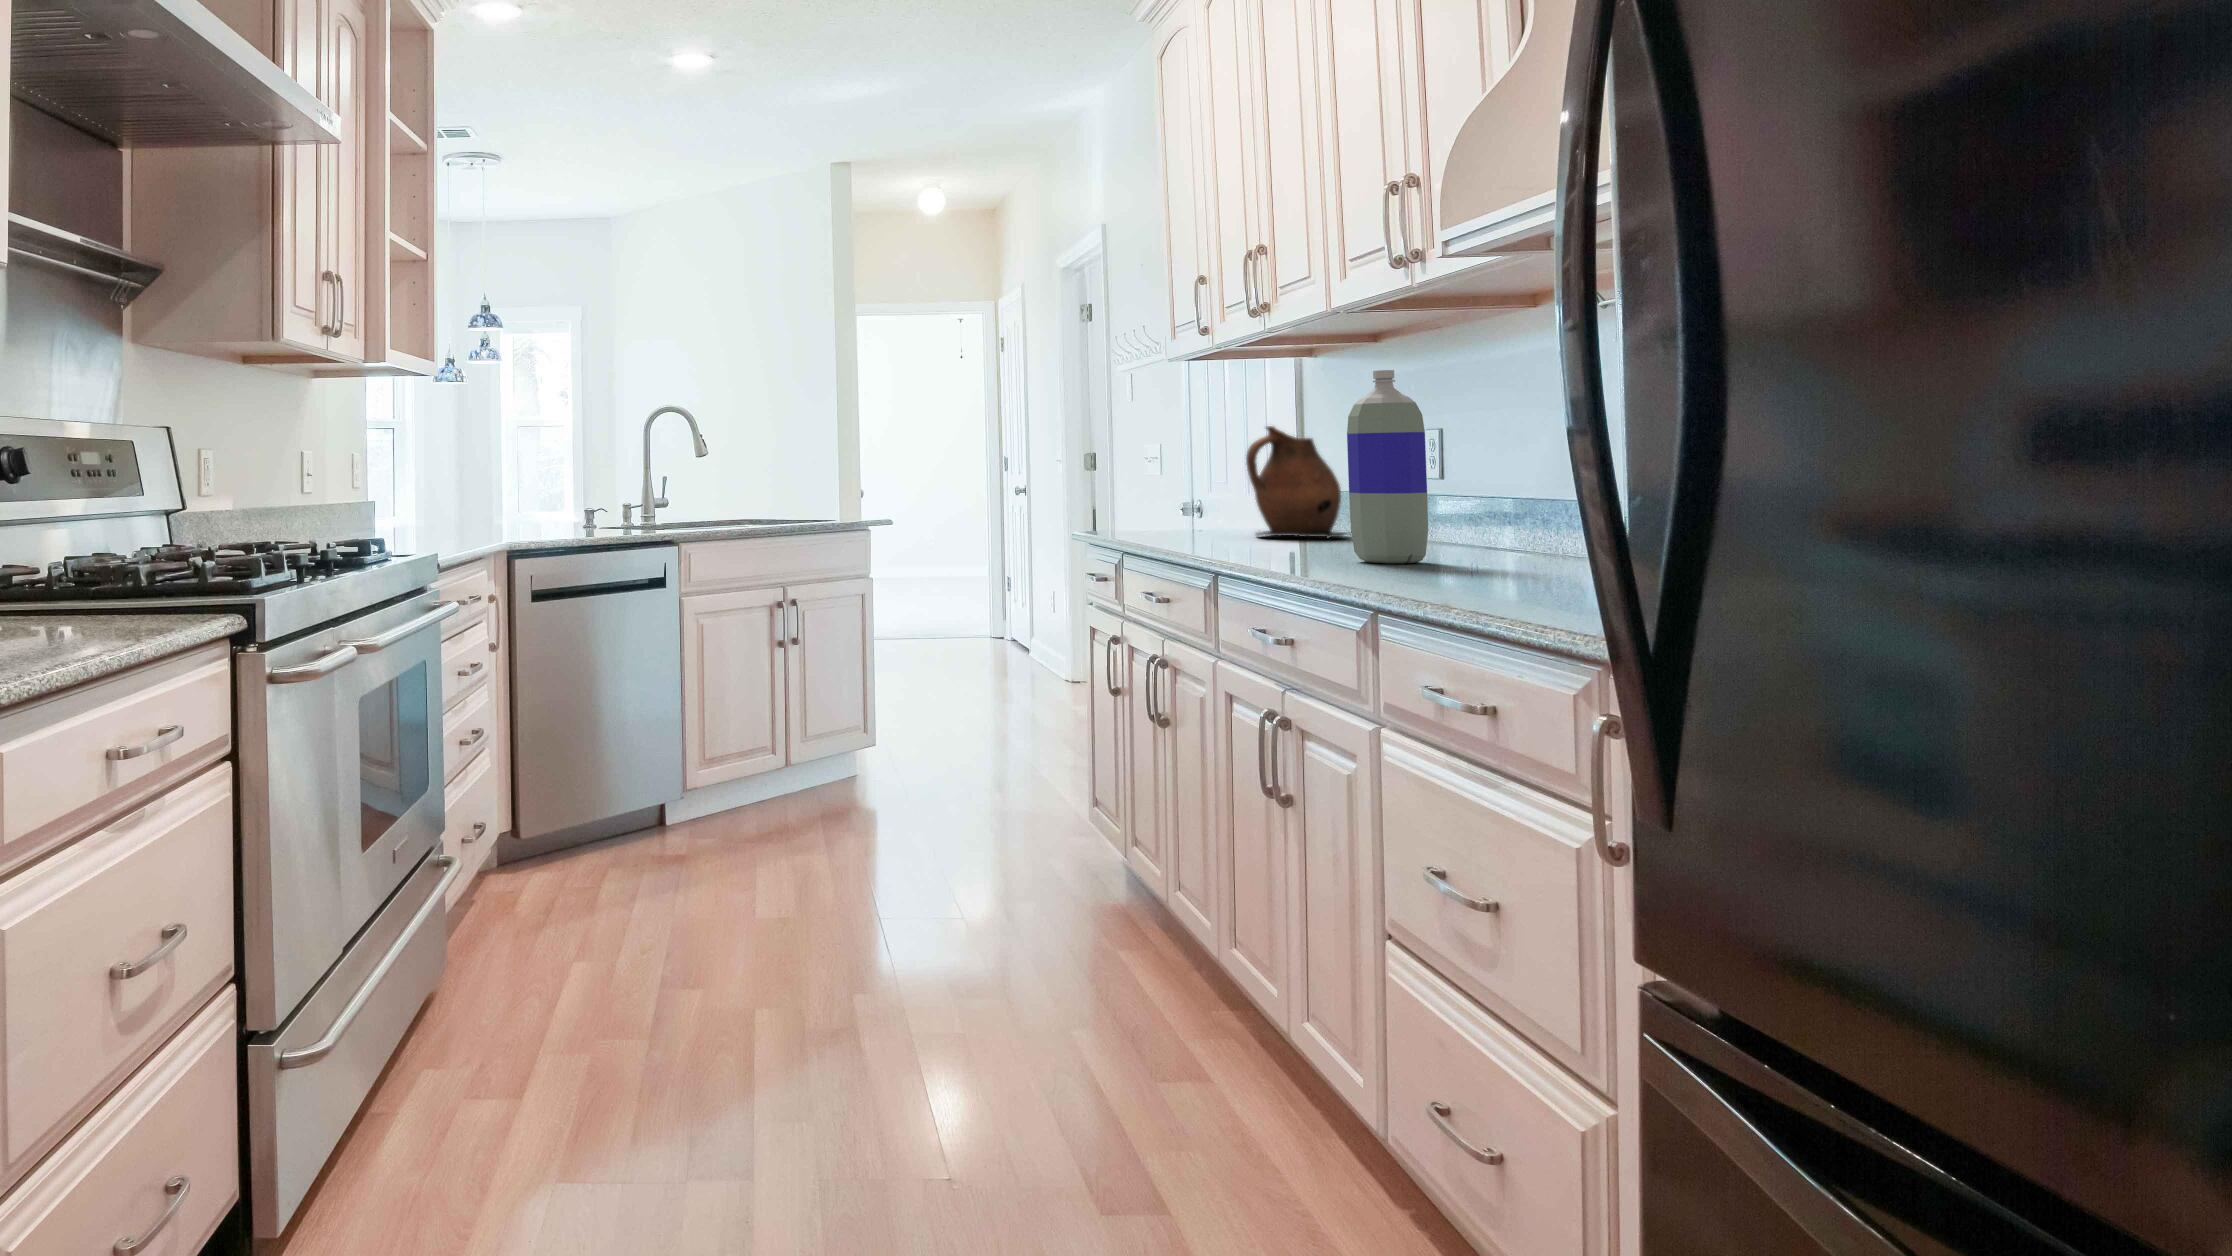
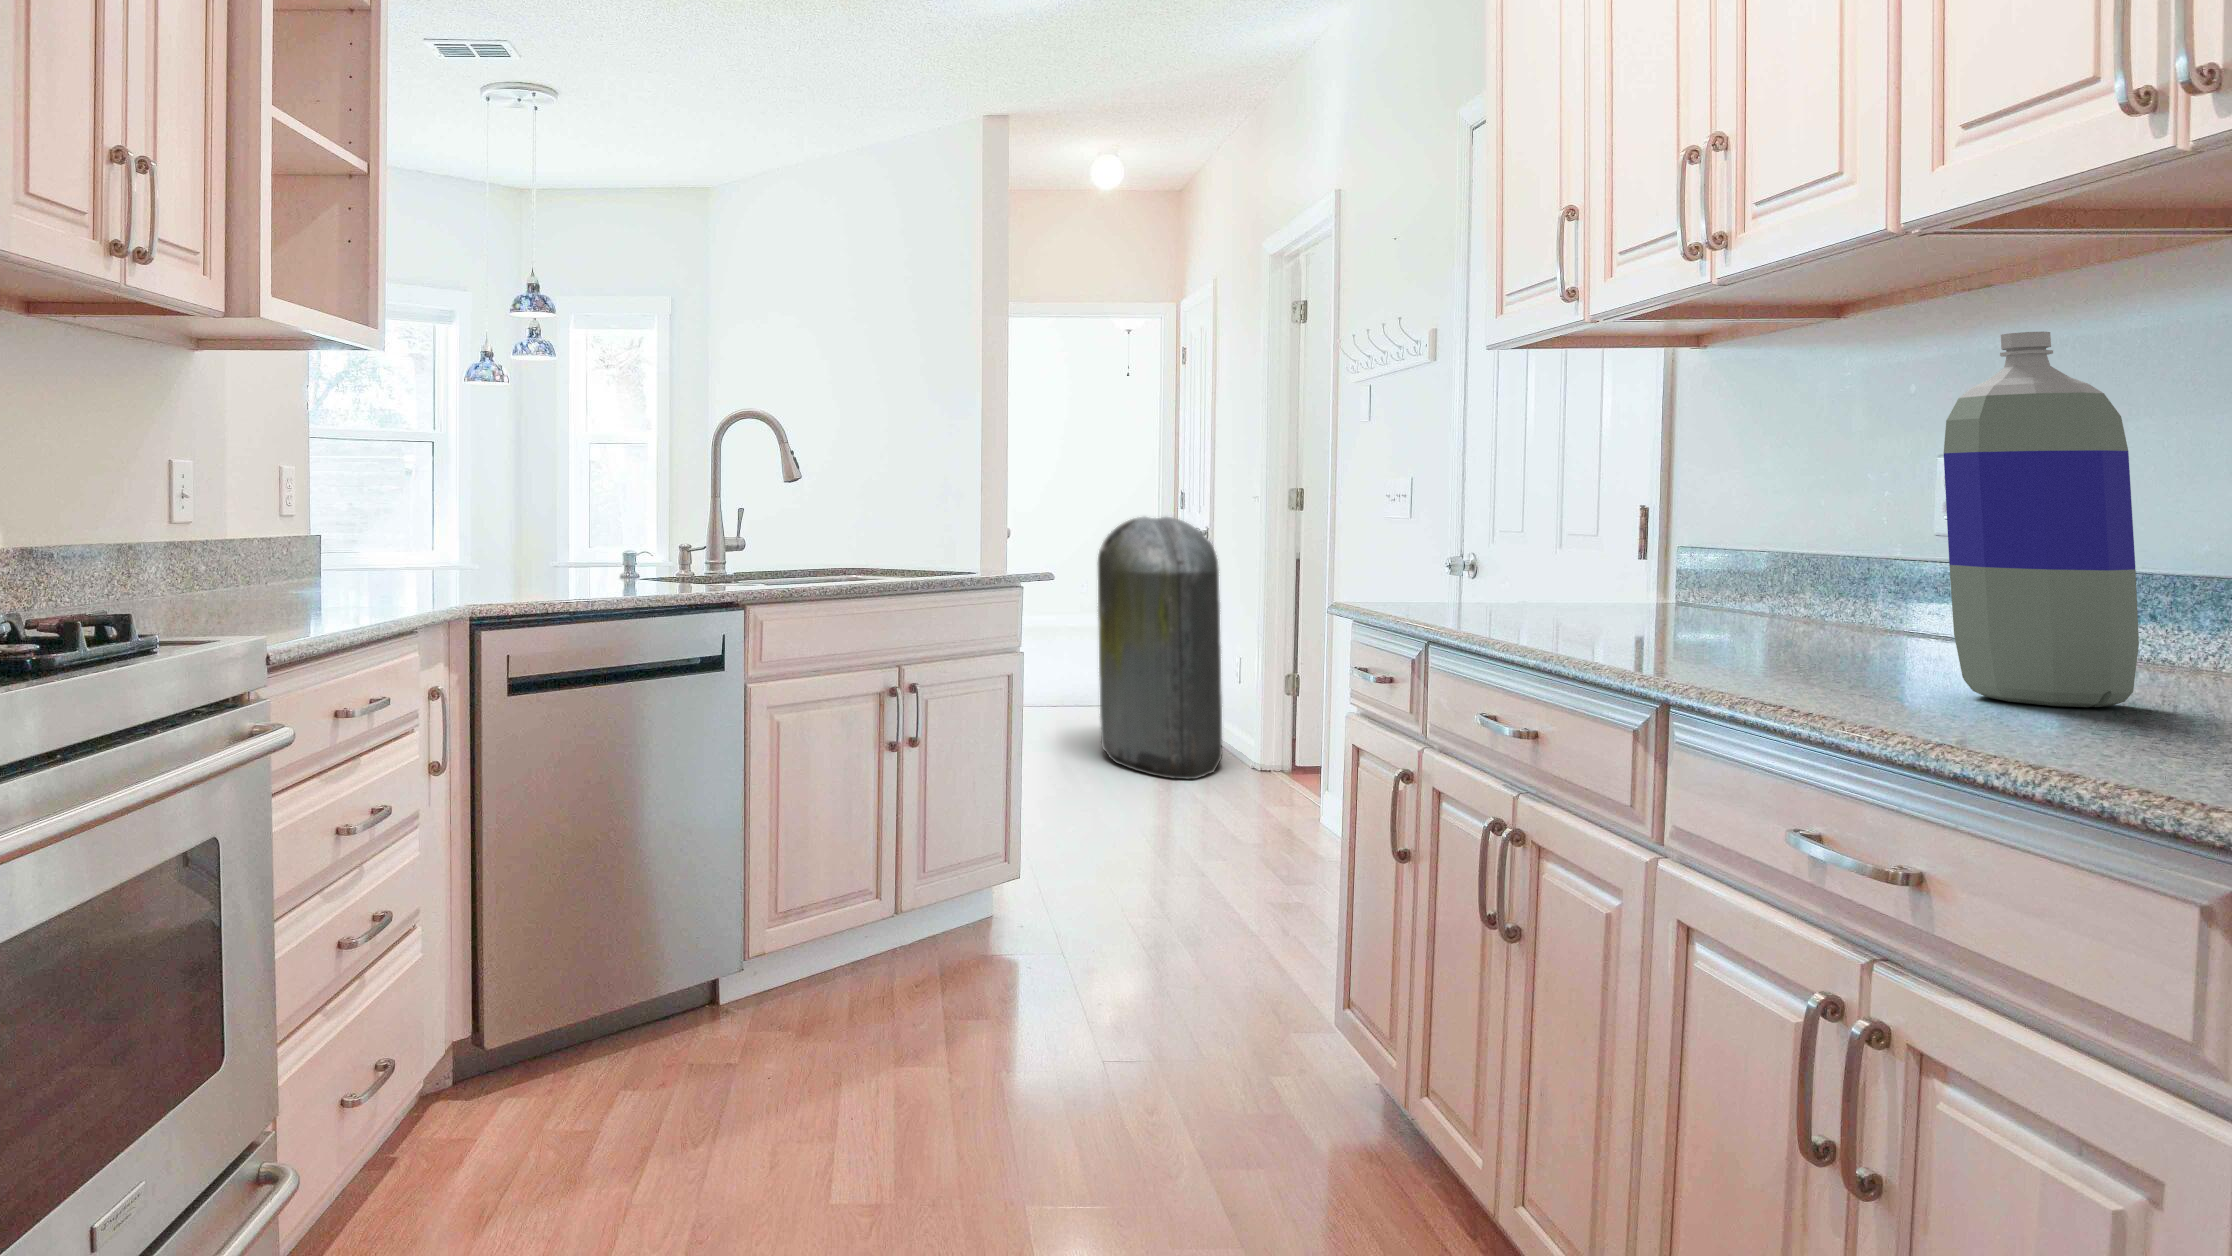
ceramic pitcher: present [1246,426,1348,538] -> none [1626,447,1807,633]
trash can: none [936,476,1032,680] -> present [1098,517,1222,779]

